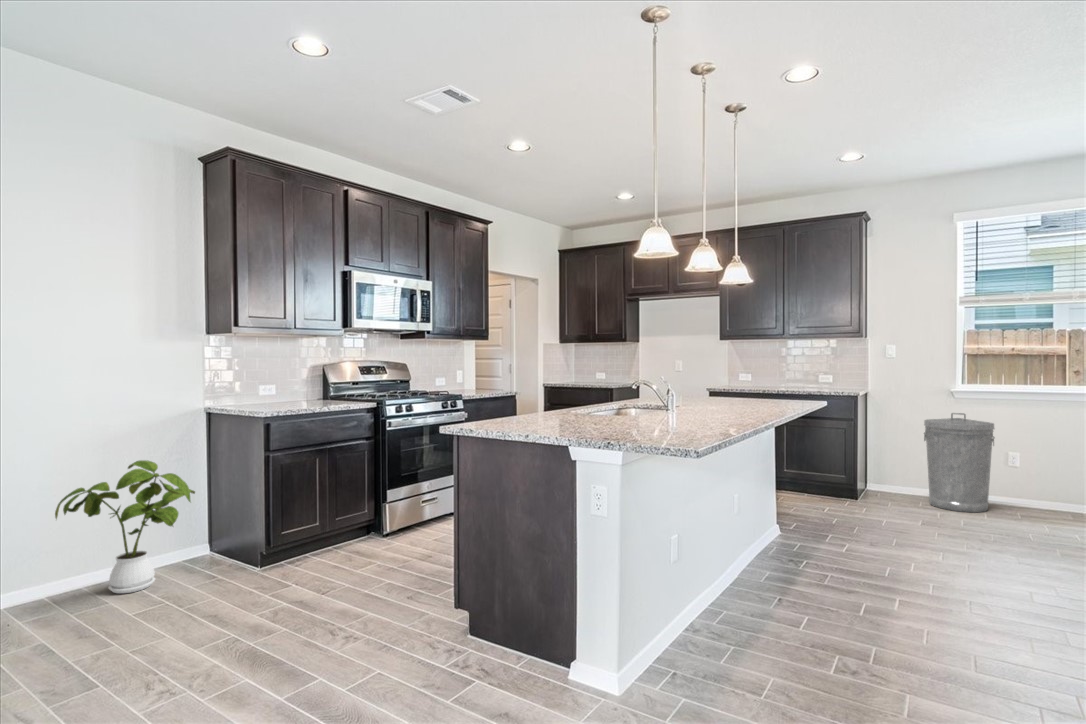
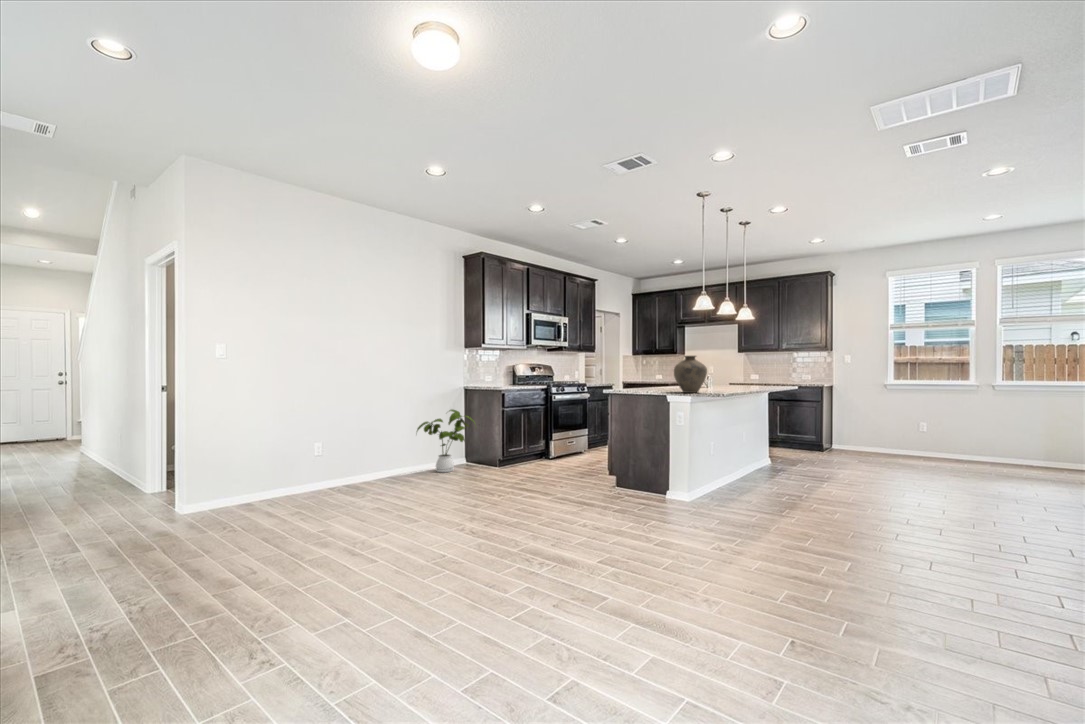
vase: none [590,346,662,429] -> present [674,356,707,393]
trash can: present [924,413,995,512] -> none [865,397,907,456]

